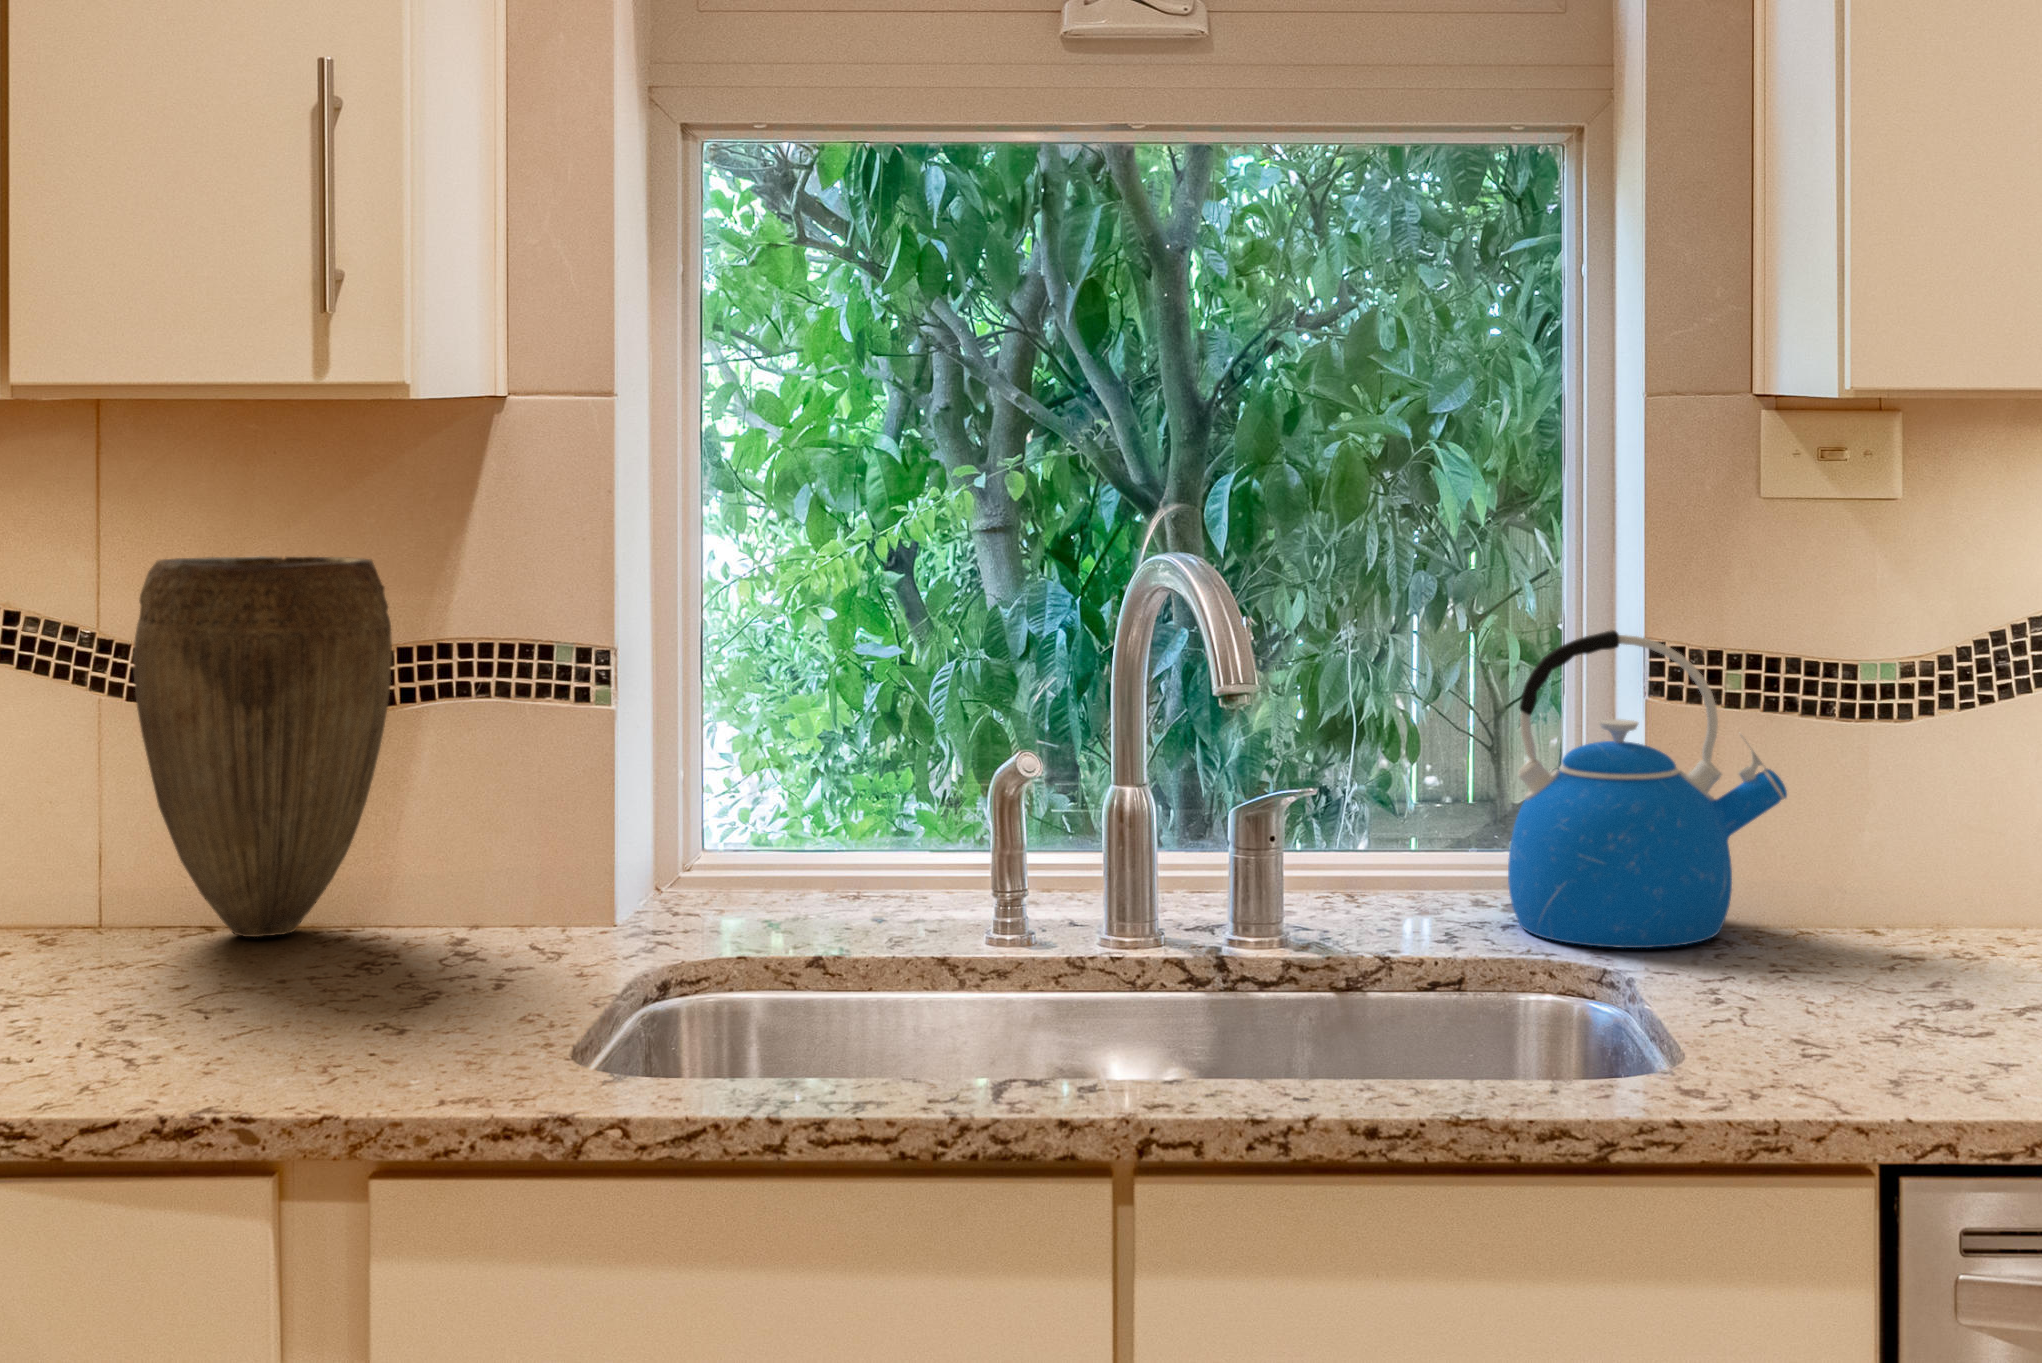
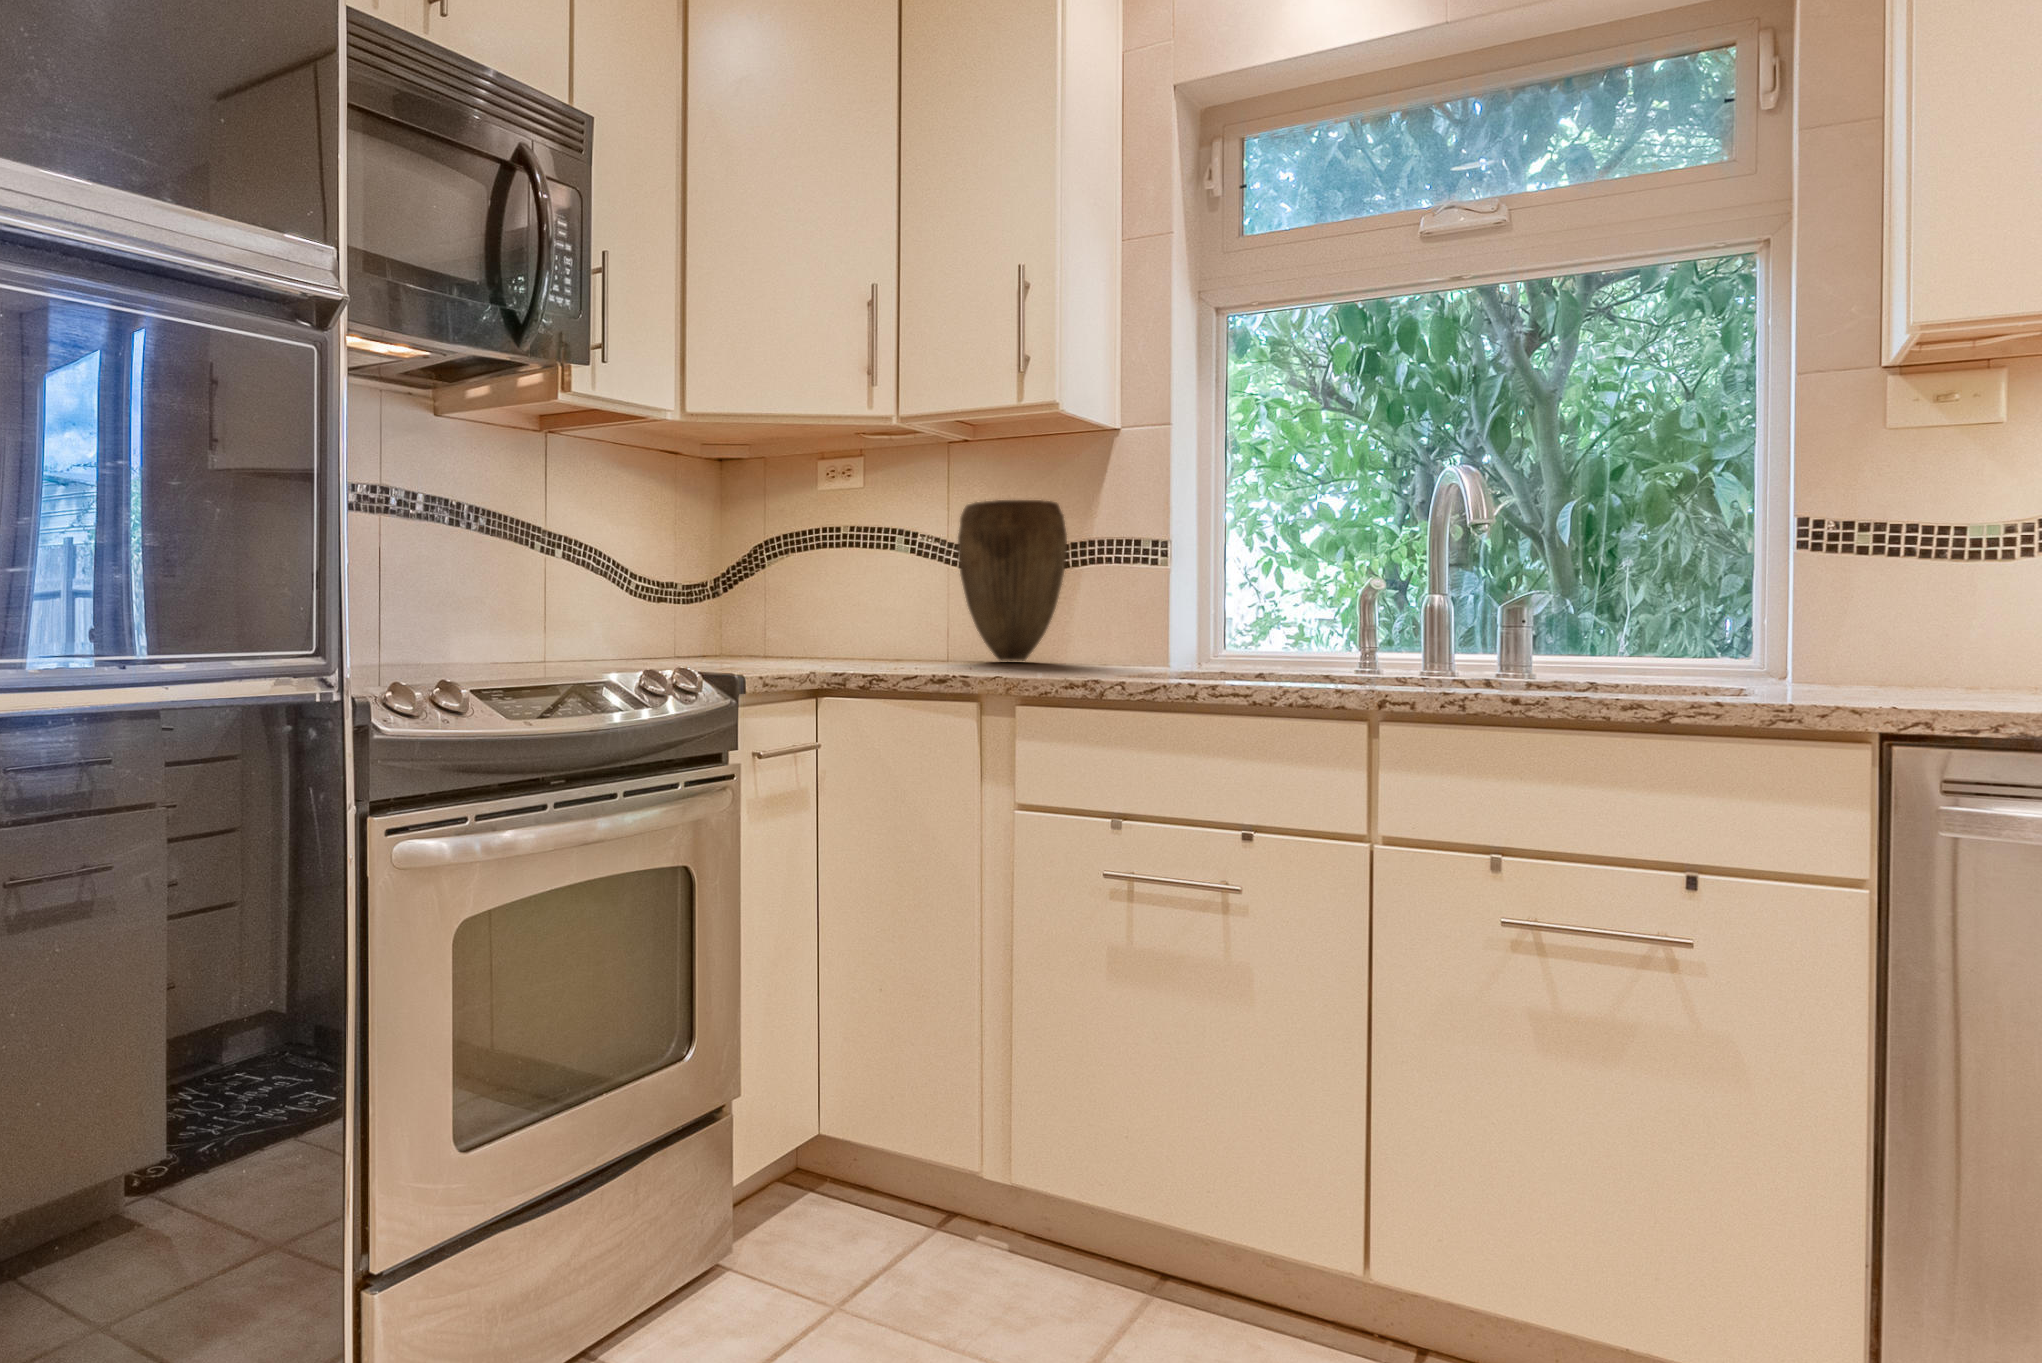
kettle: present [1508,630,1787,948] -> none [1713,508,1938,686]

